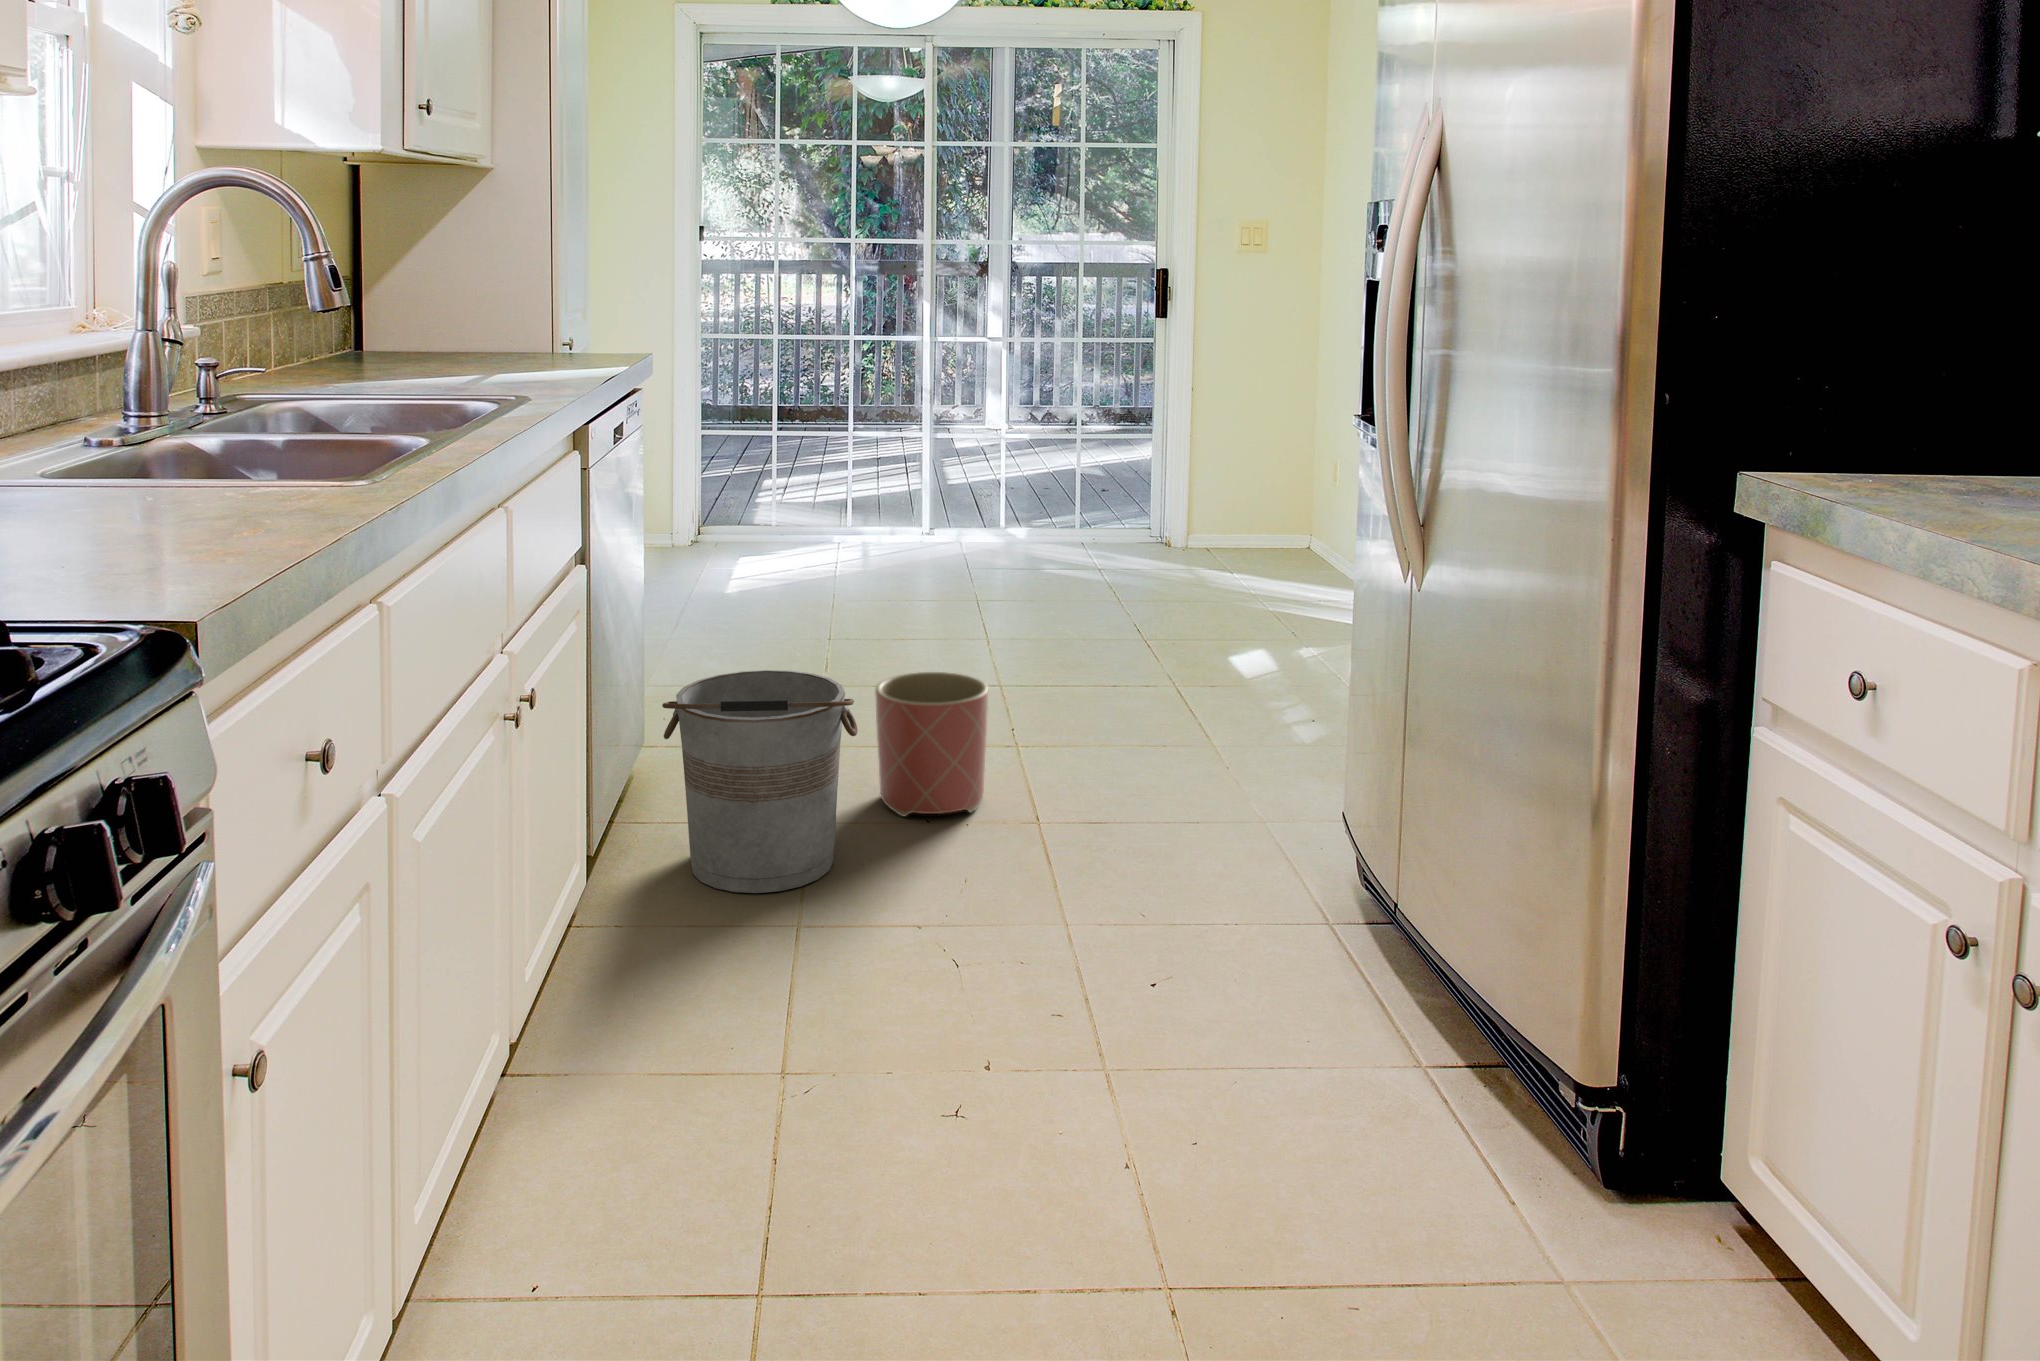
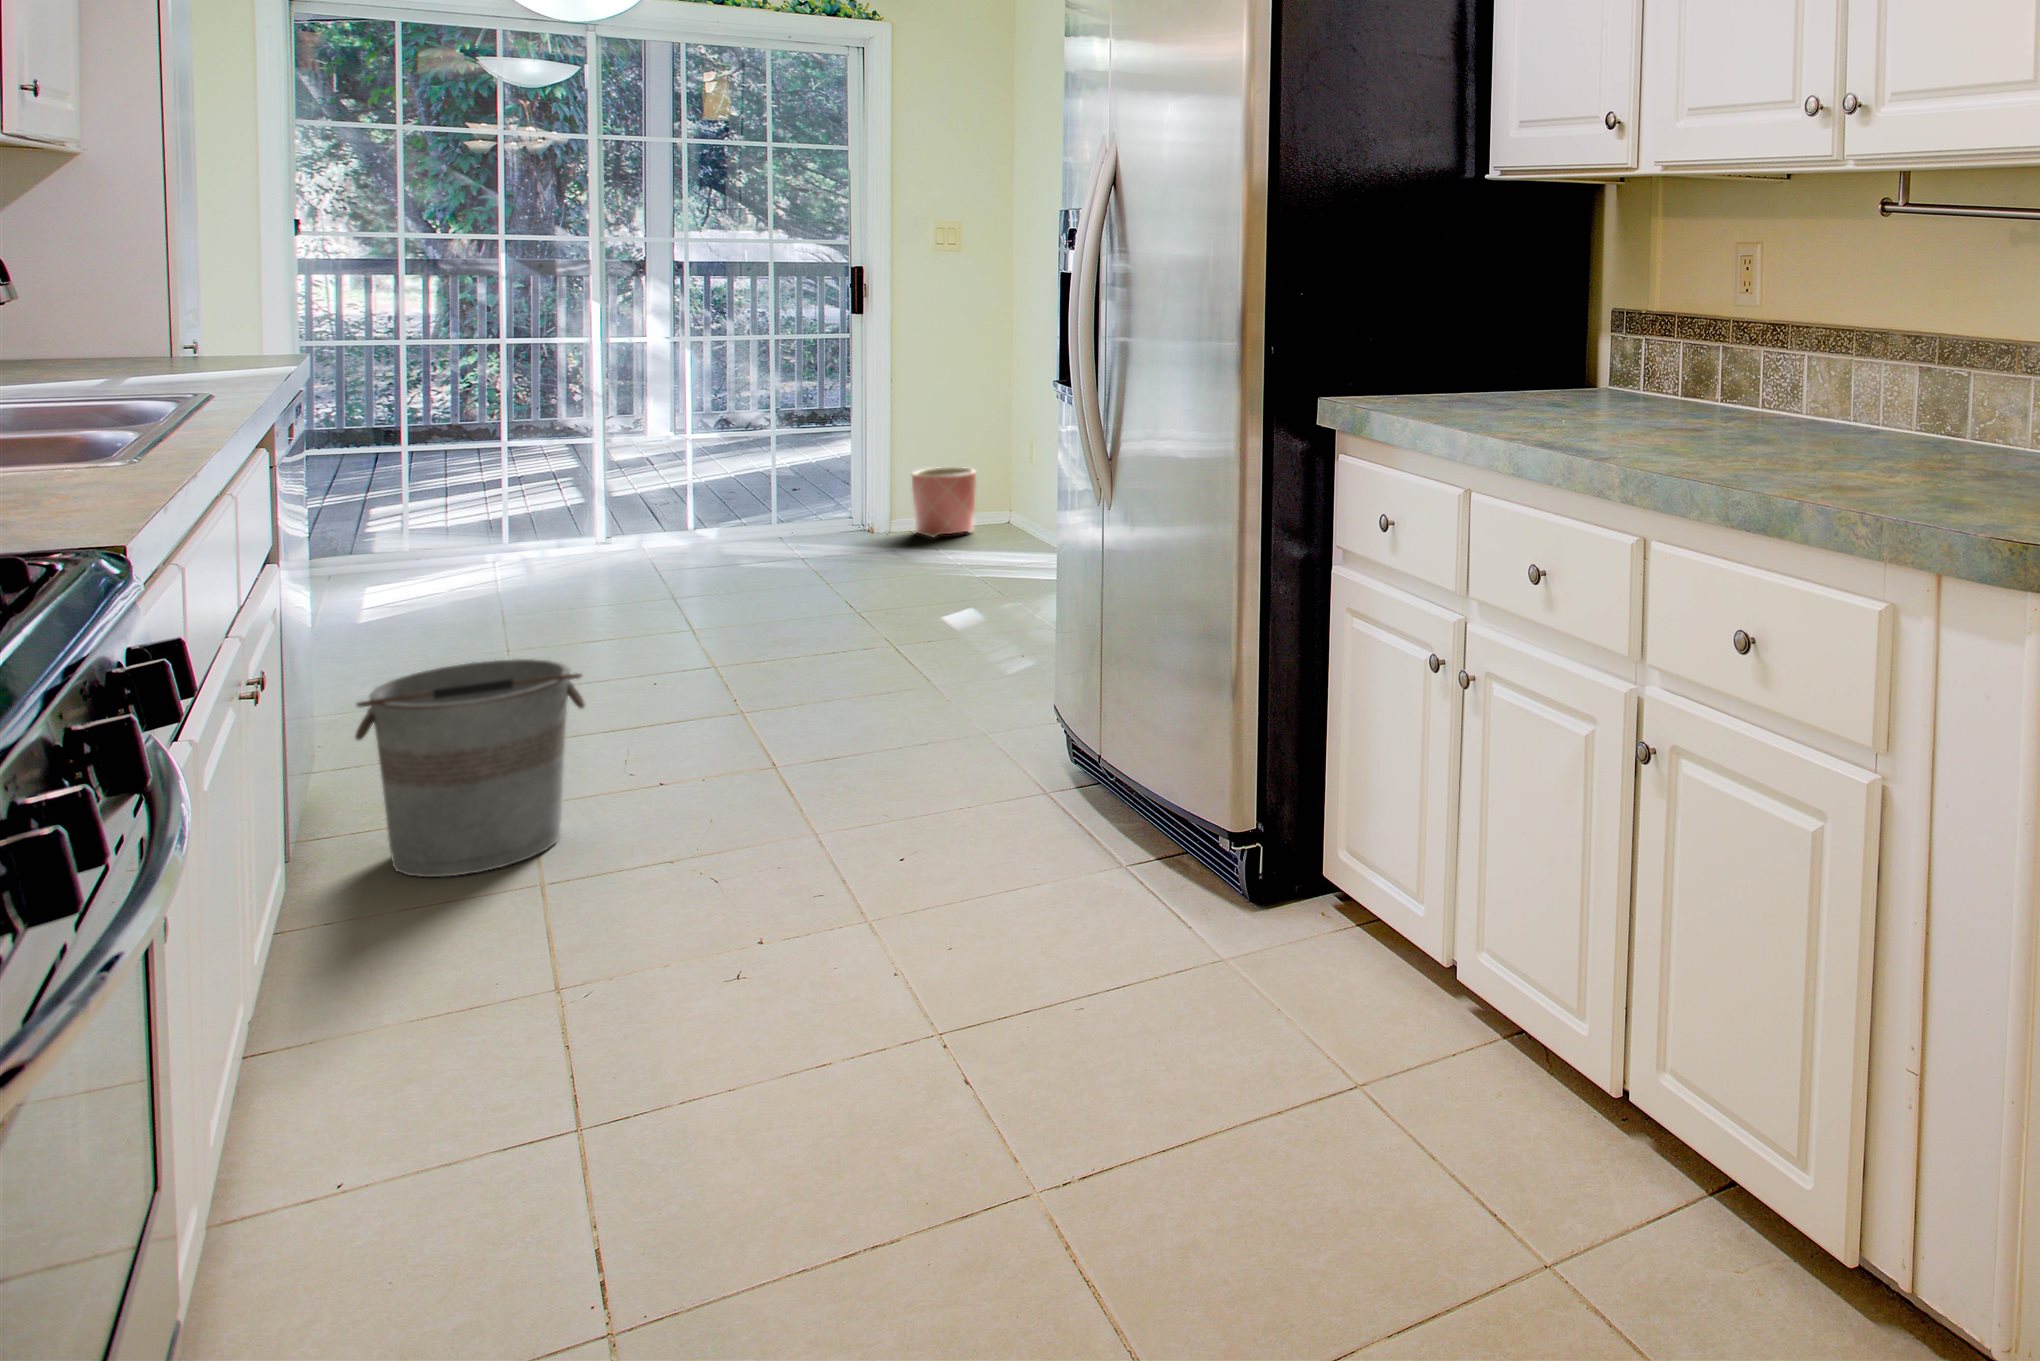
planter: present [875,672,988,816] -> present [912,467,976,538]

